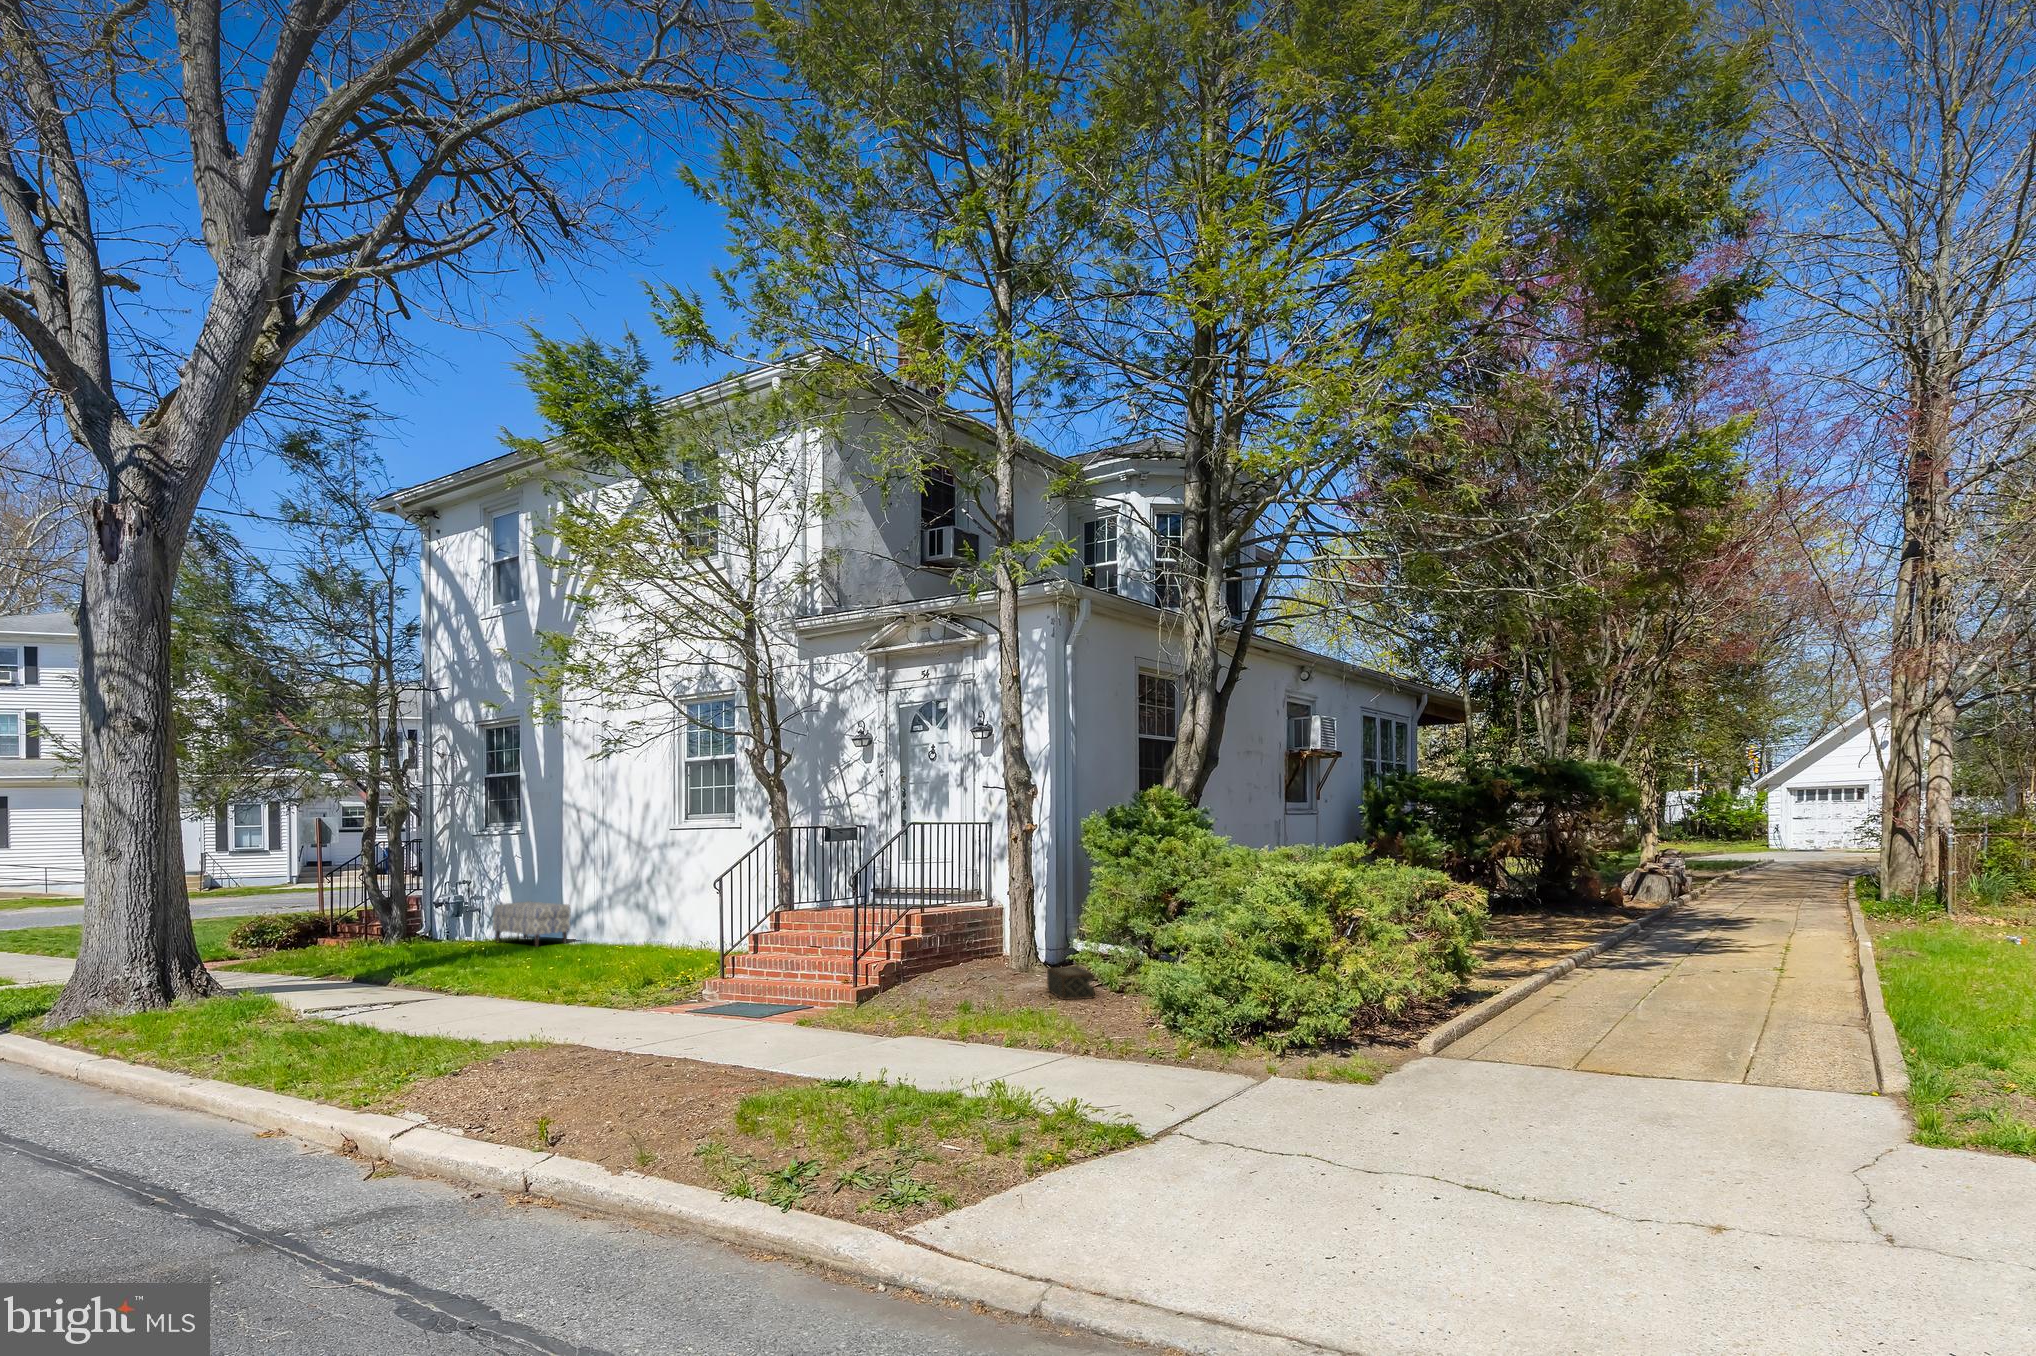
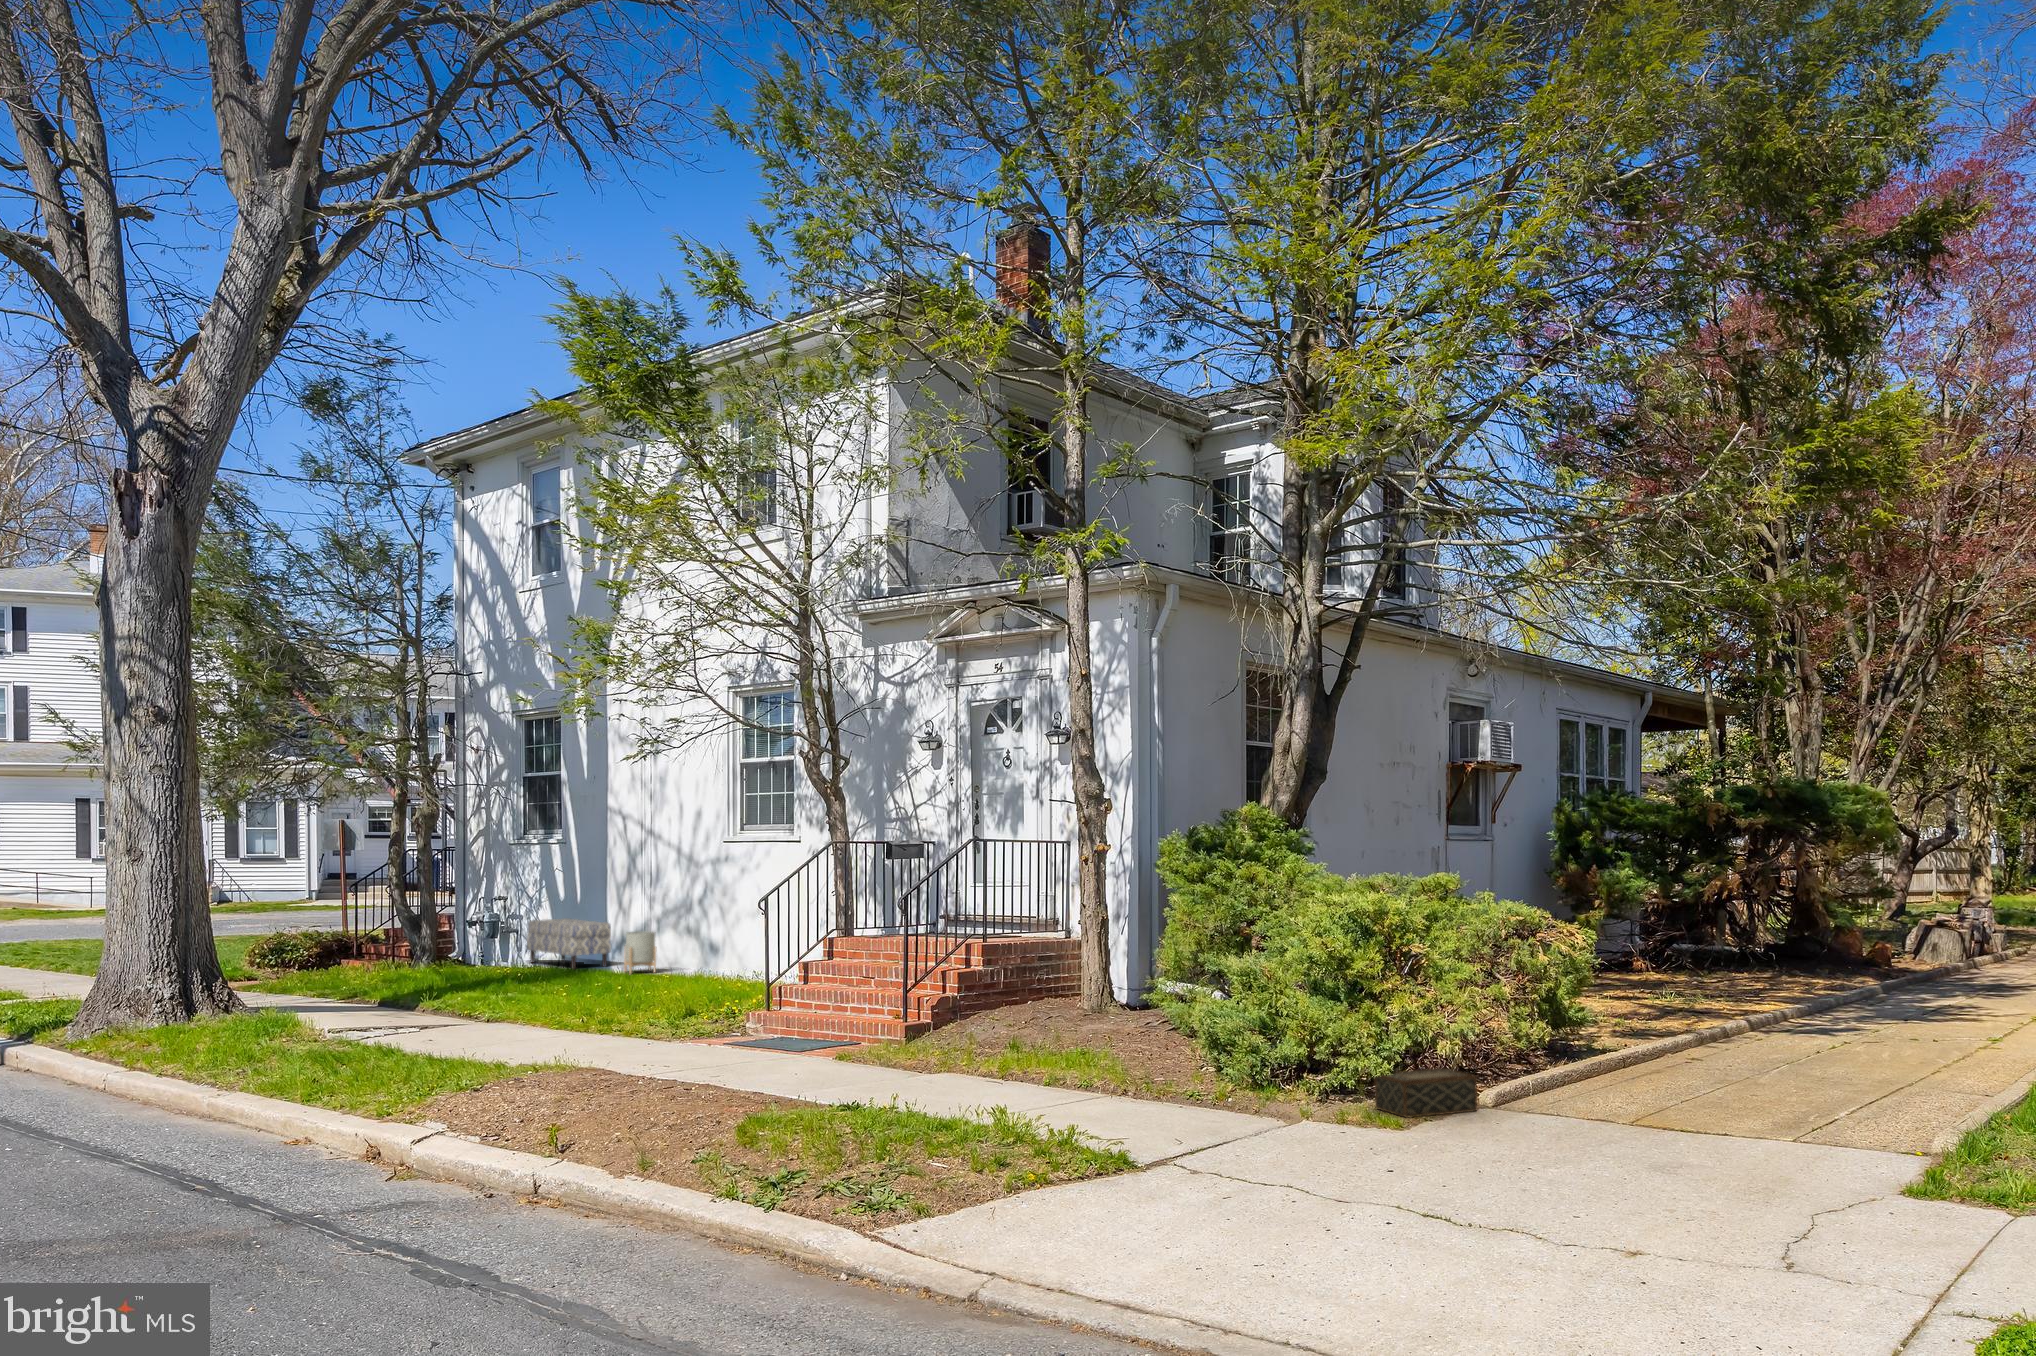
planter: none [584,911,613,950] -> present [624,931,656,974]
woven basket: present [1047,966,1095,1000] -> present [1374,1068,1477,1117]

